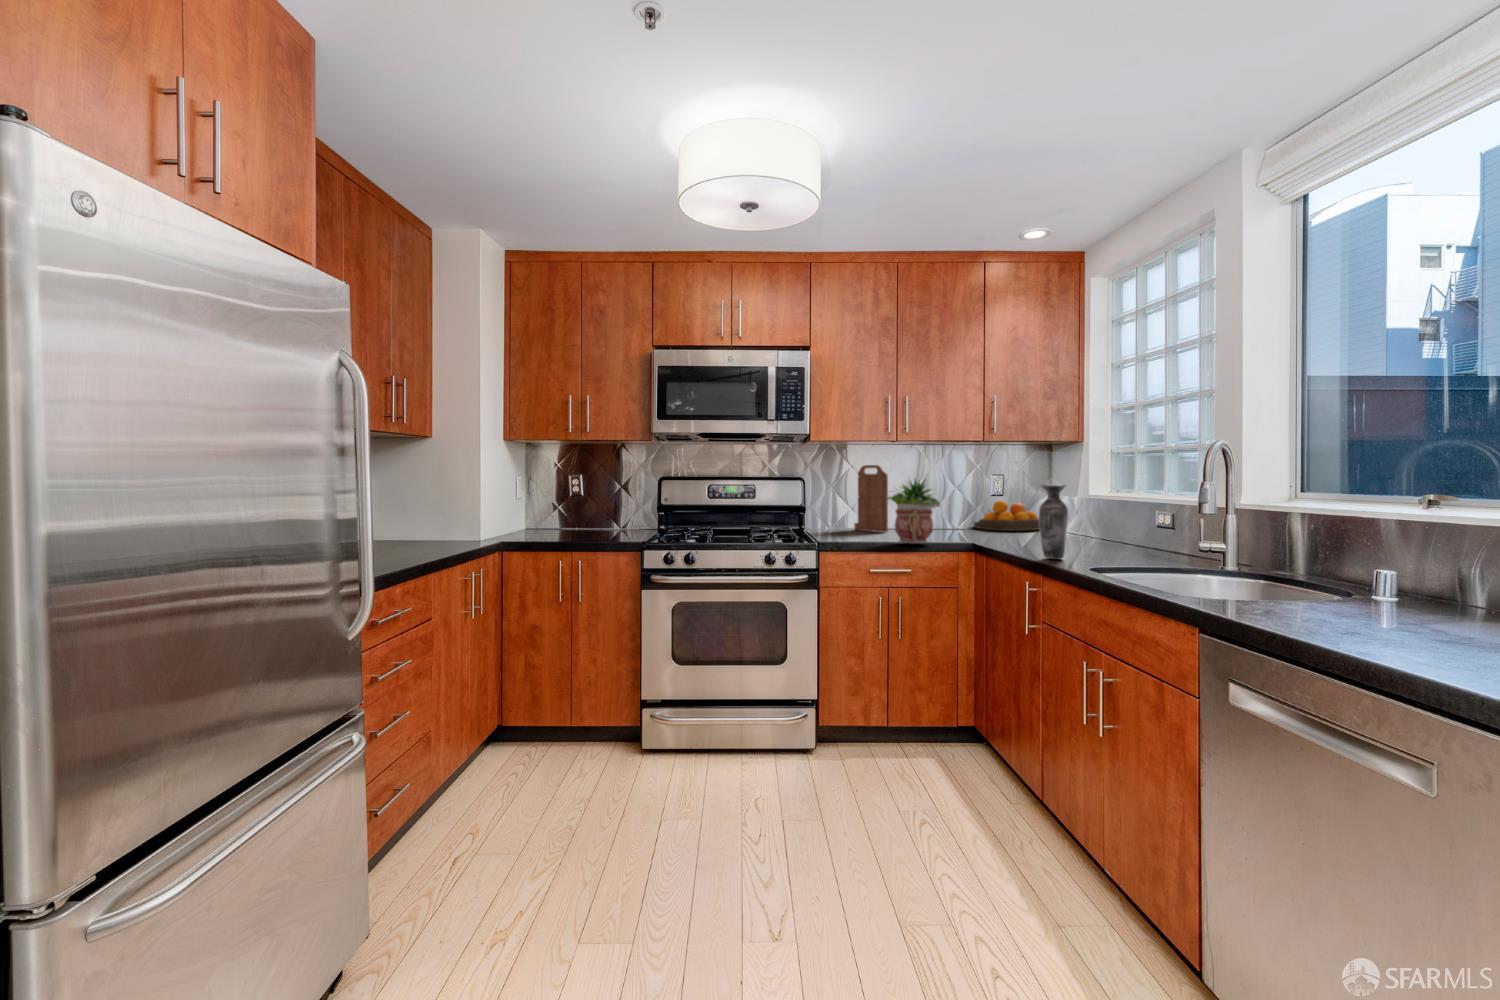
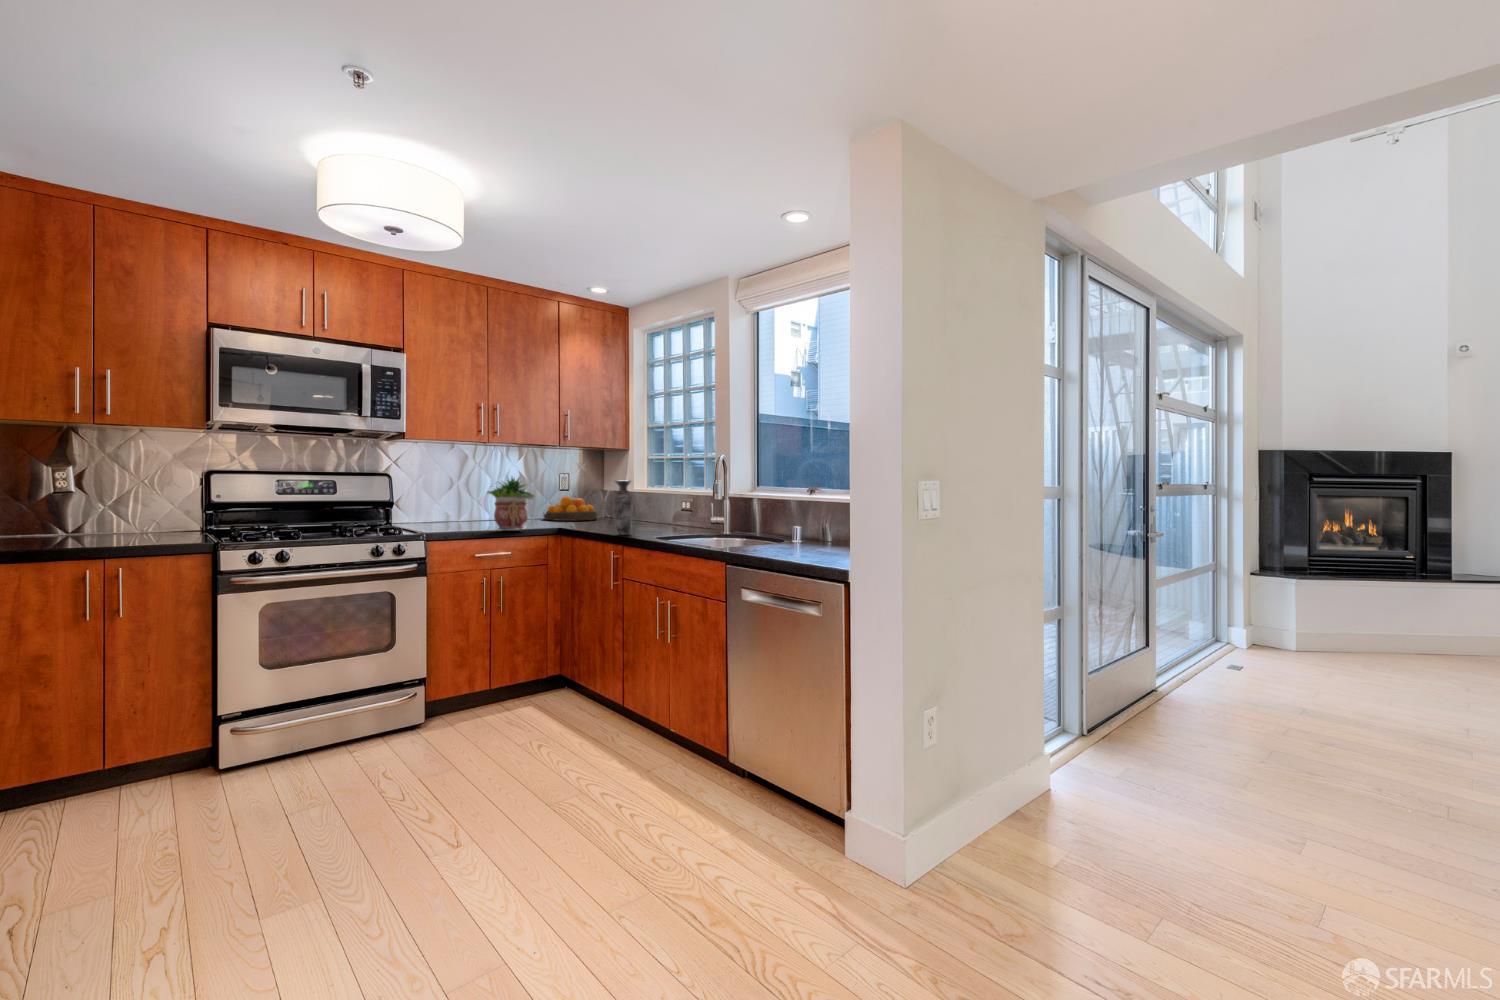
cutting board: present [854,465,888,532] -> none [440,464,475,525]

